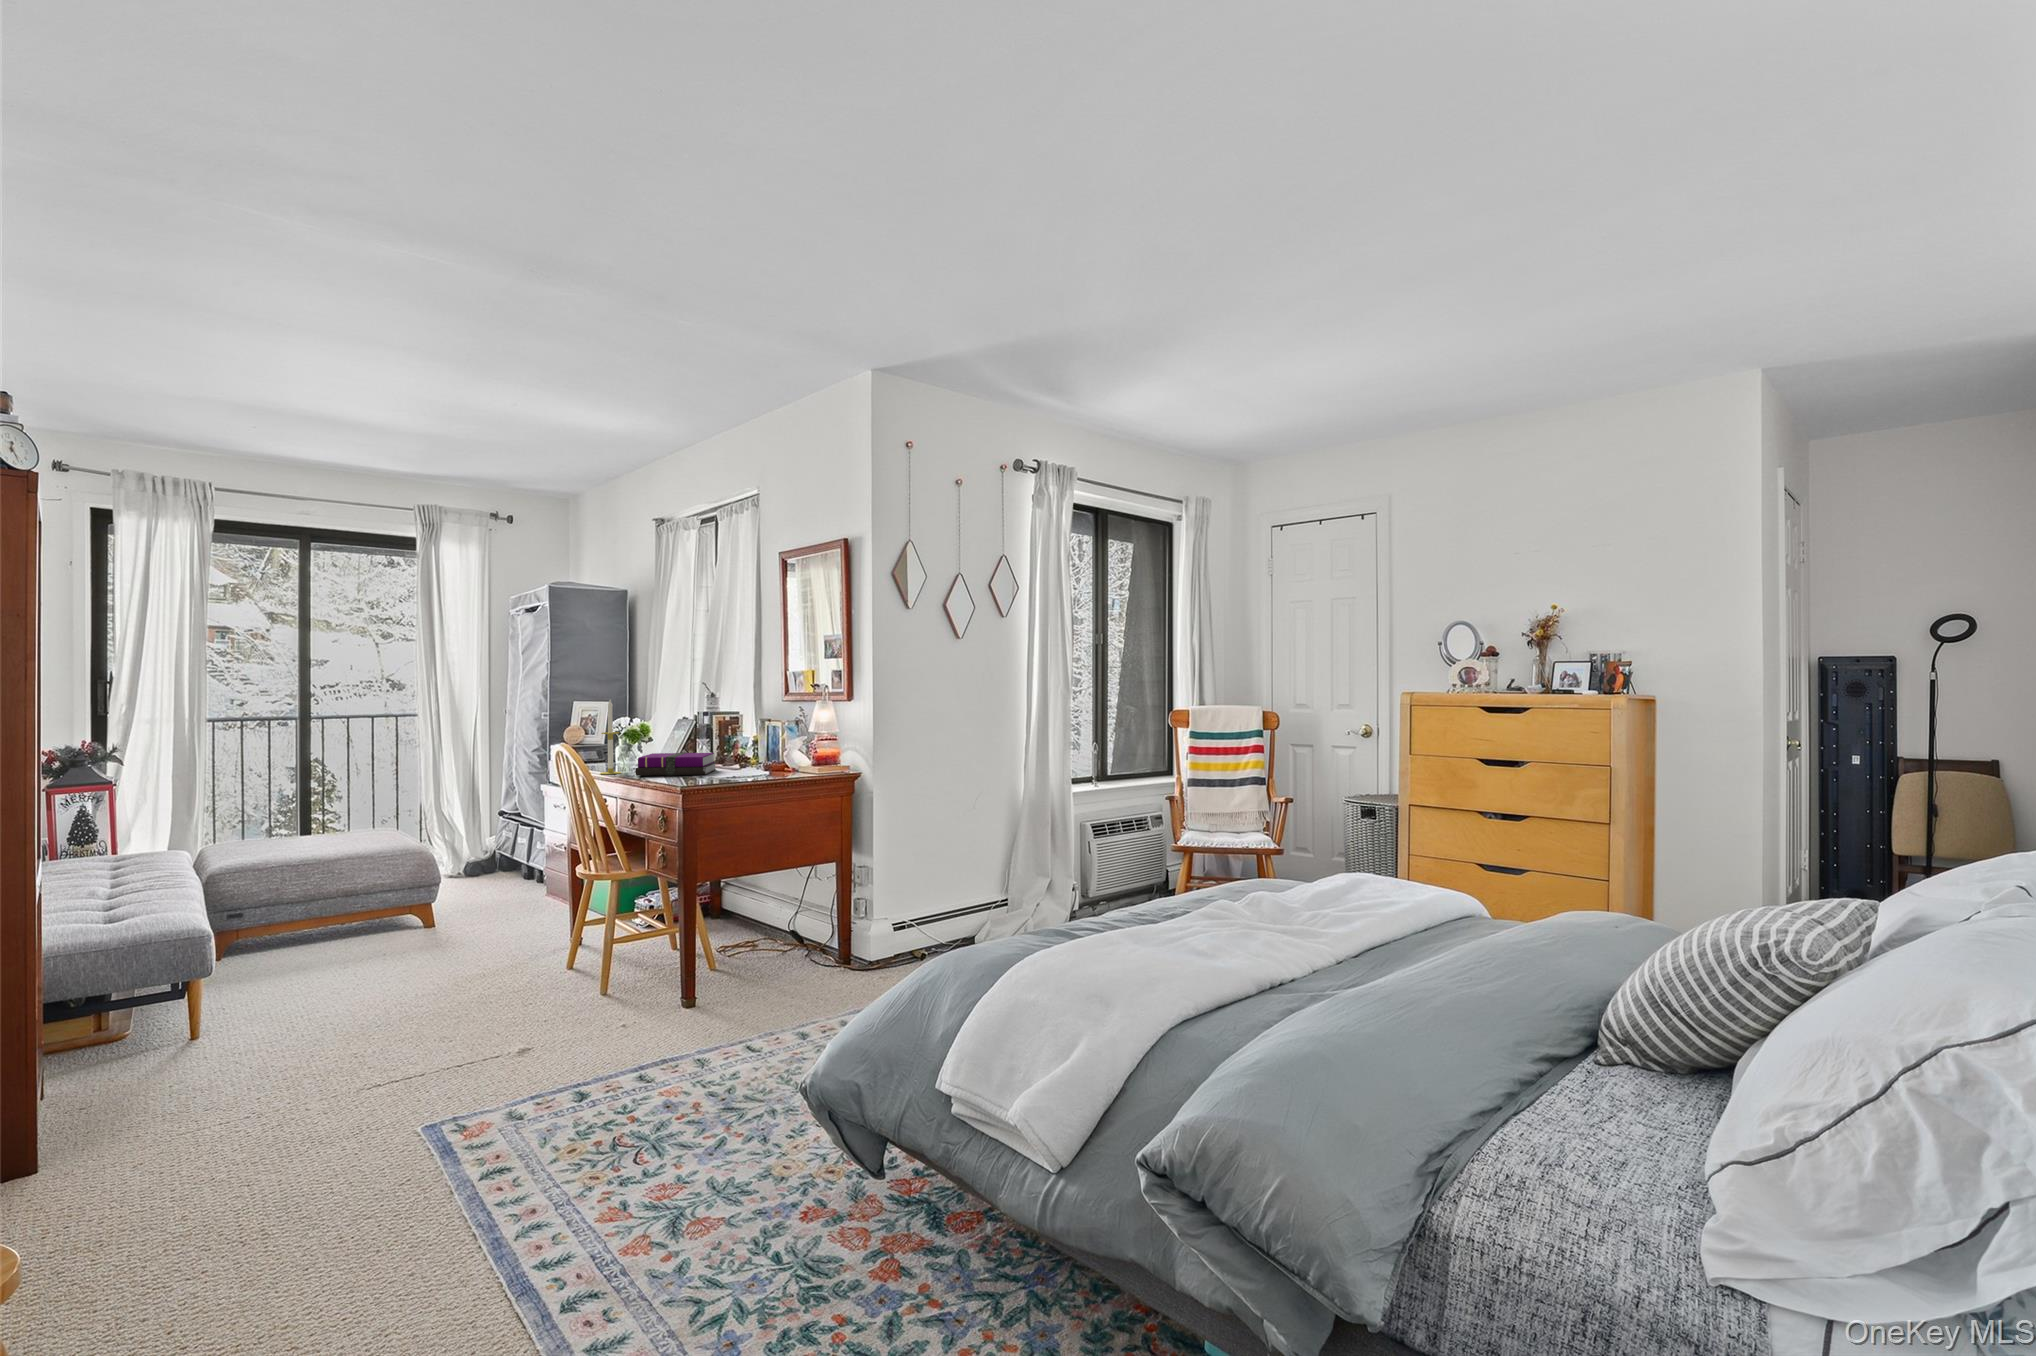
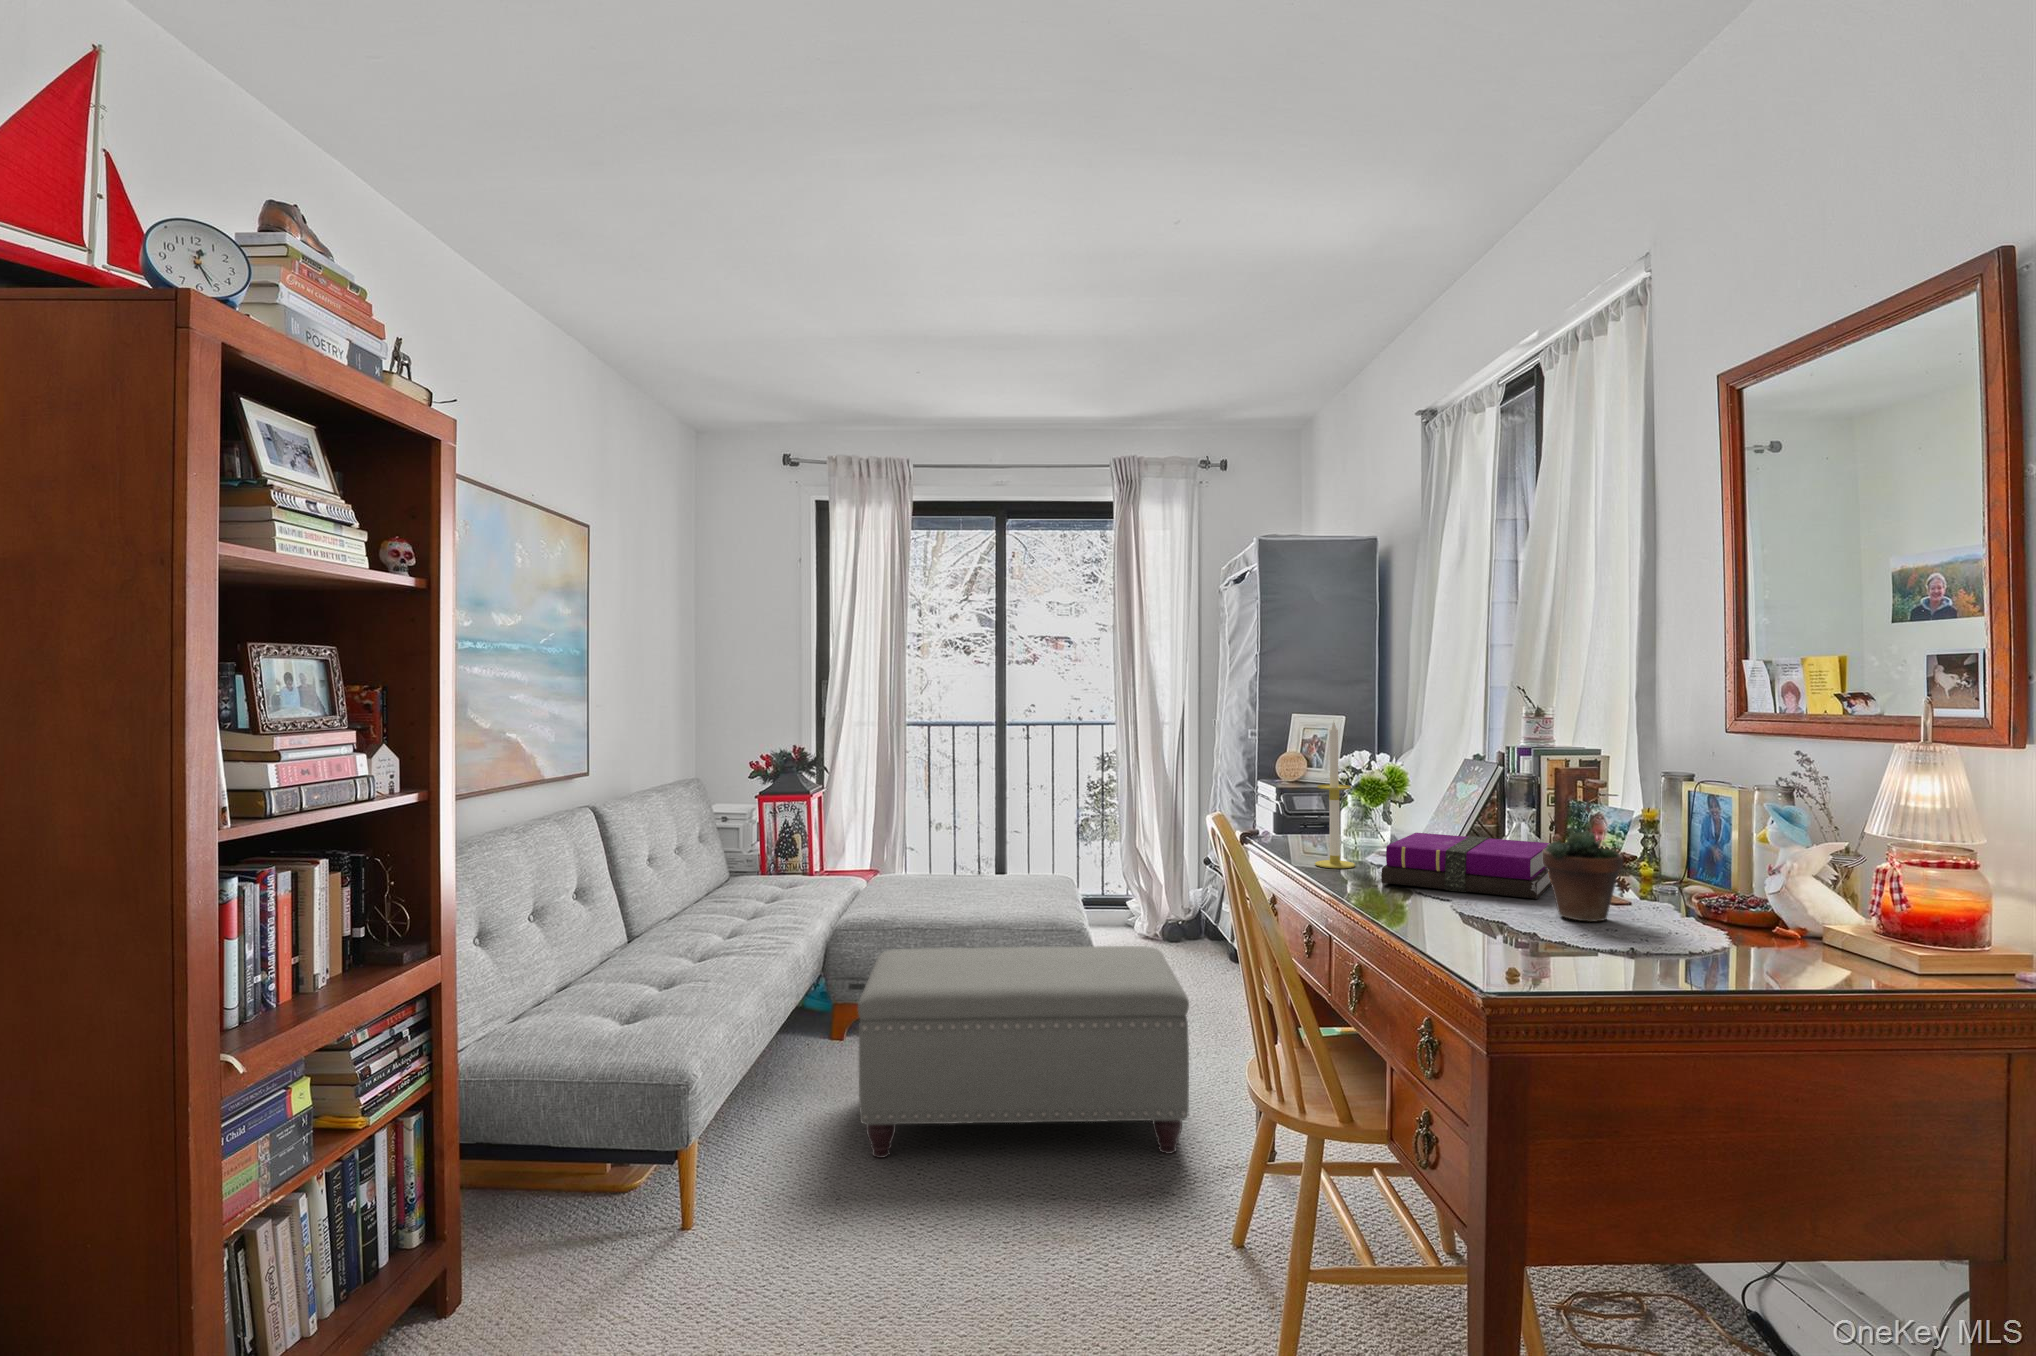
succulent plant: none [706,728,737,778] -> present [1543,801,1623,922]
ottoman: none [263,851,518,1001] -> present [858,946,1189,1158]

